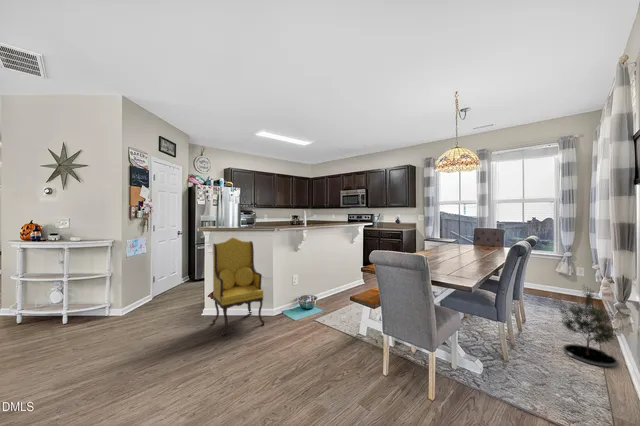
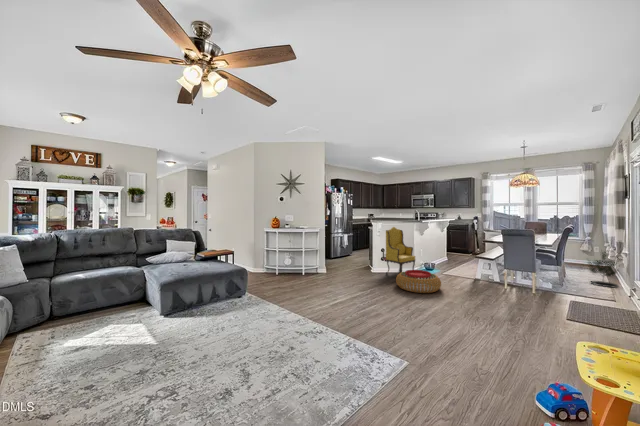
pouf: none [159,327,256,395] -> present [396,270,441,293]

